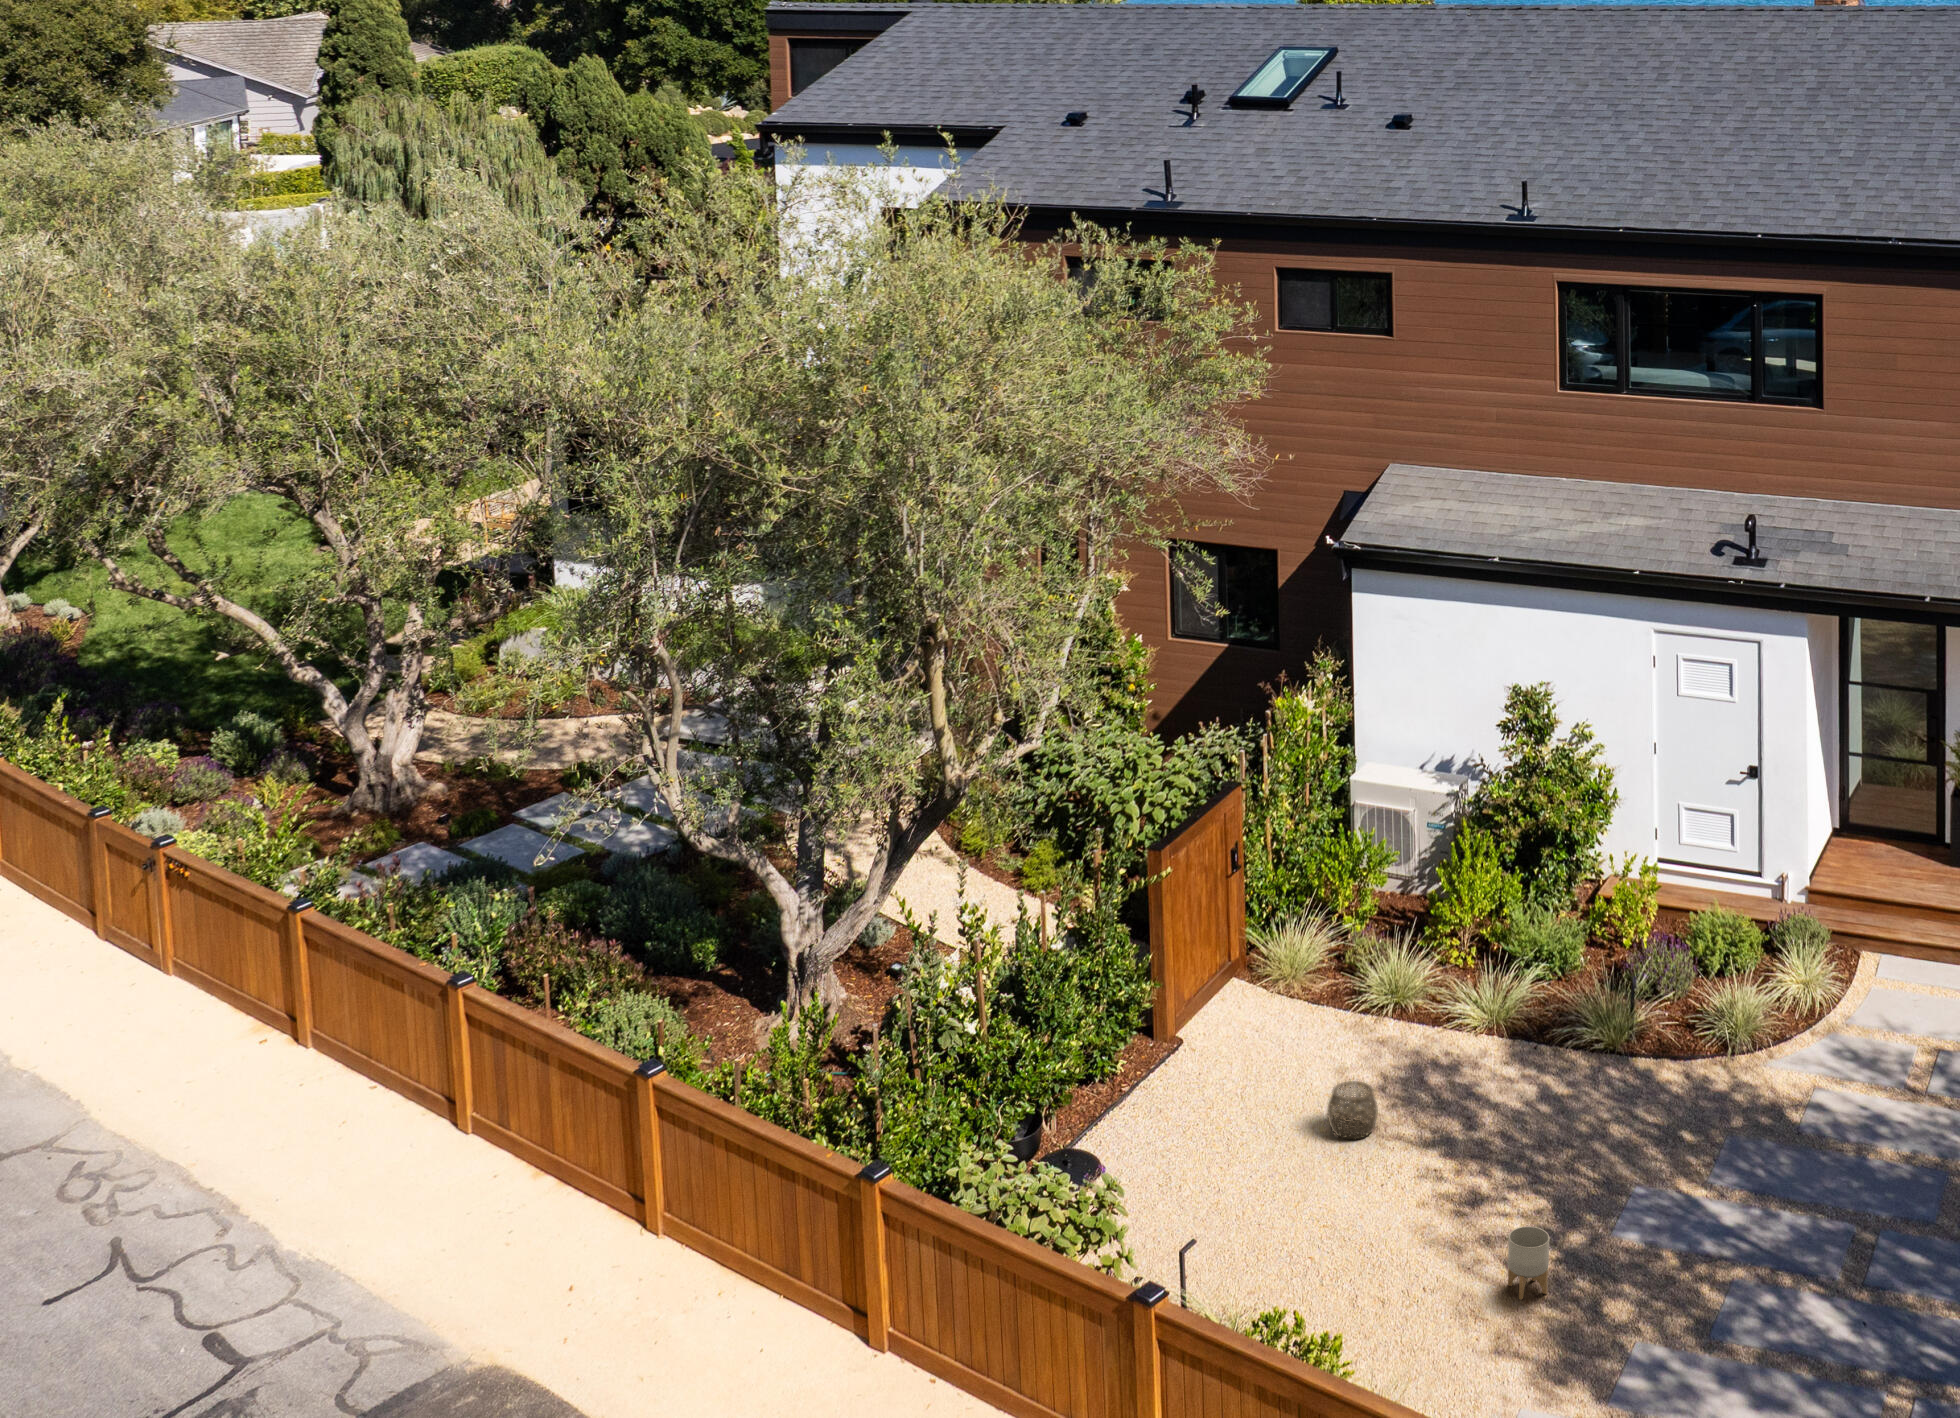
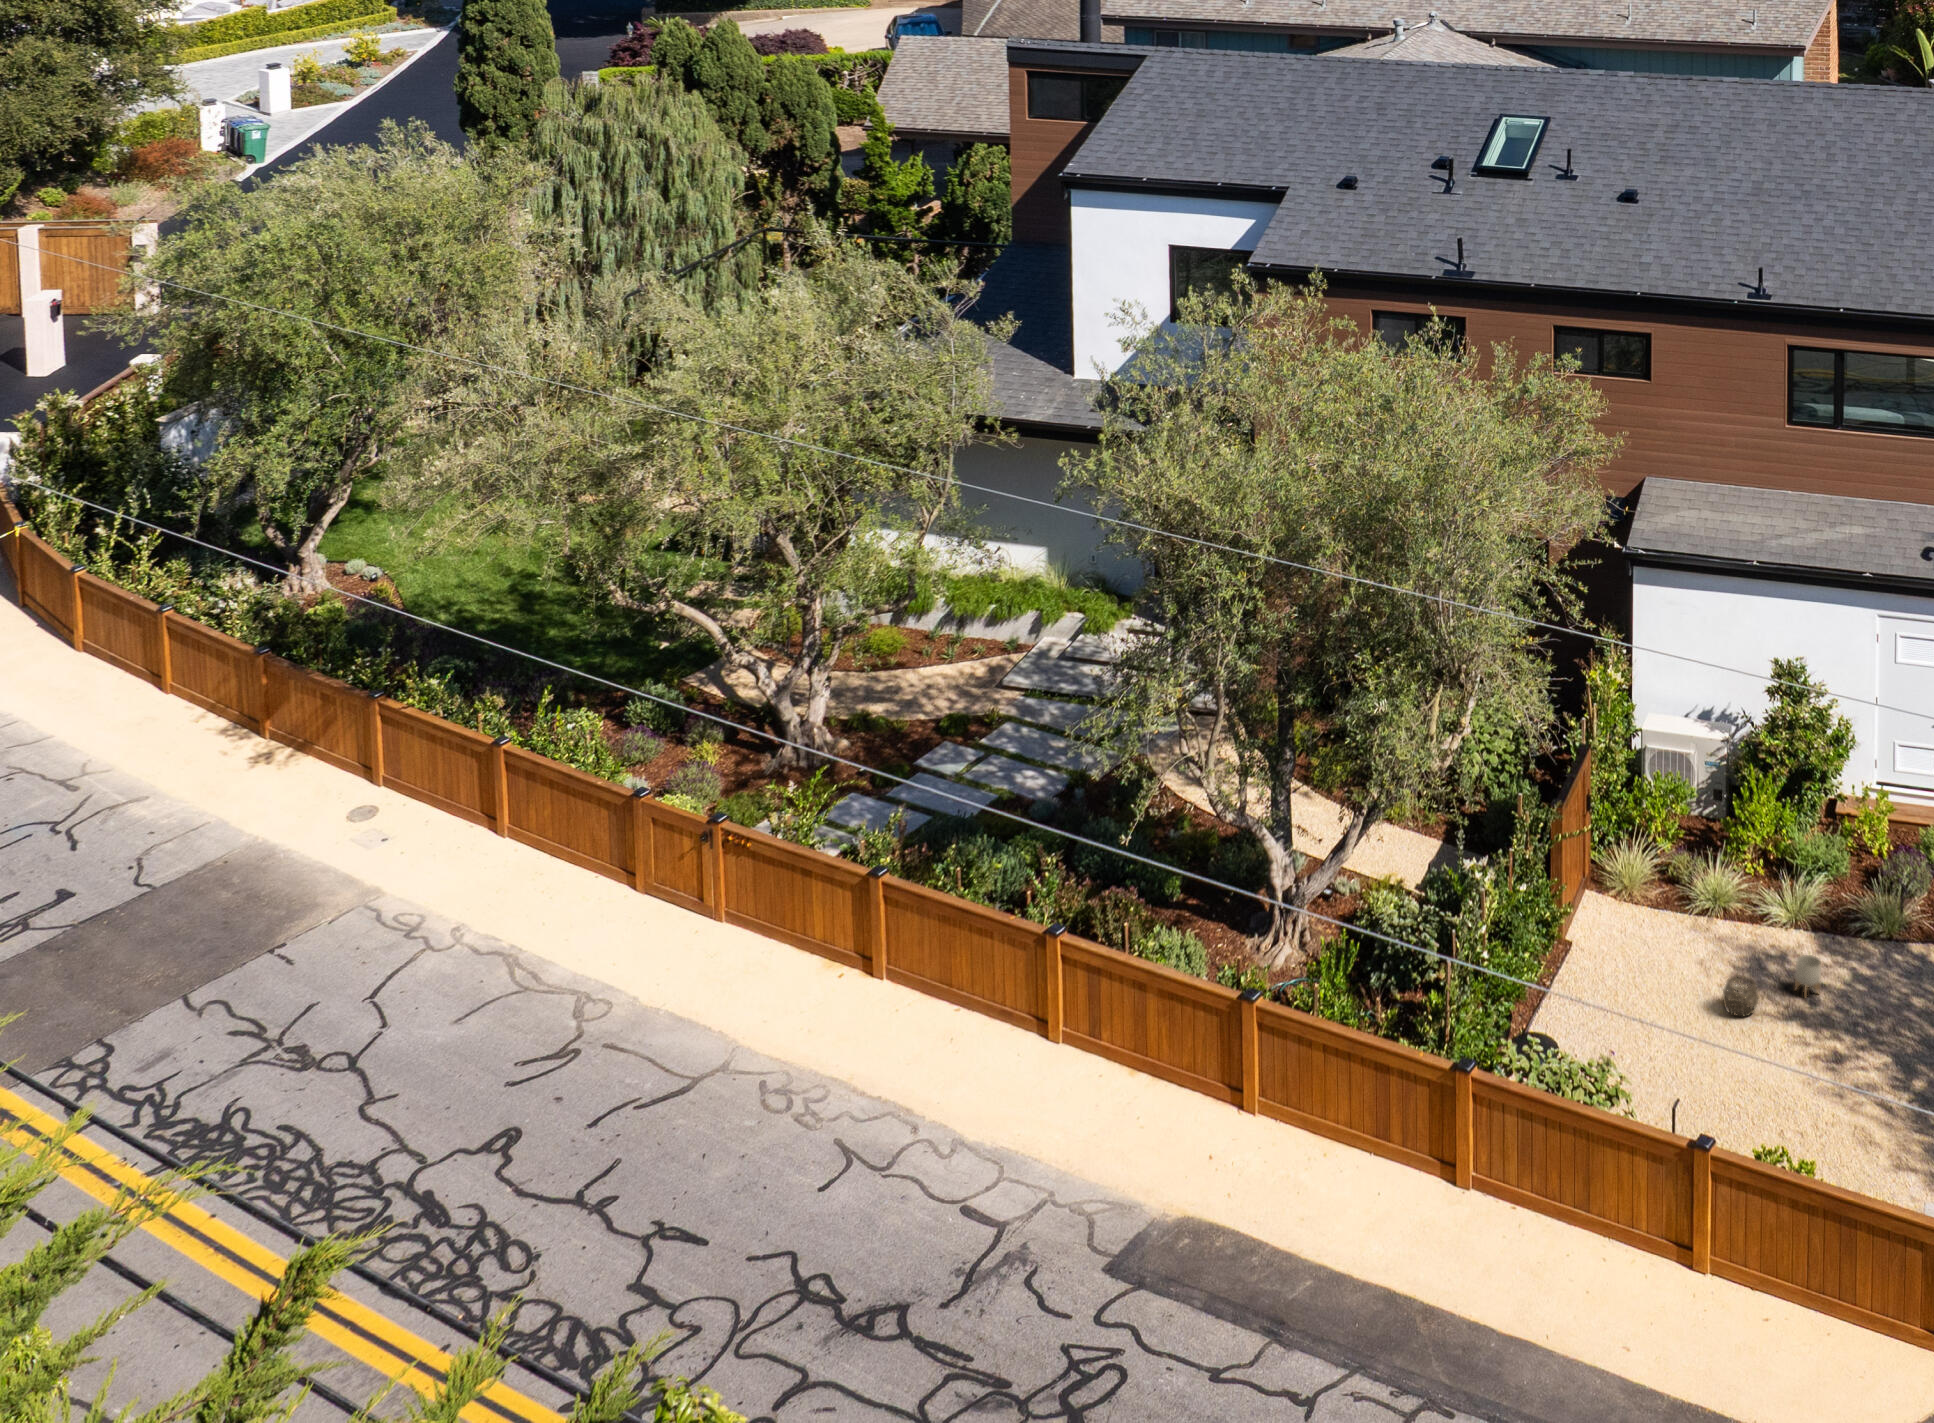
planter: present [1508,1226,1549,1300] -> present [1795,955,1821,996]

